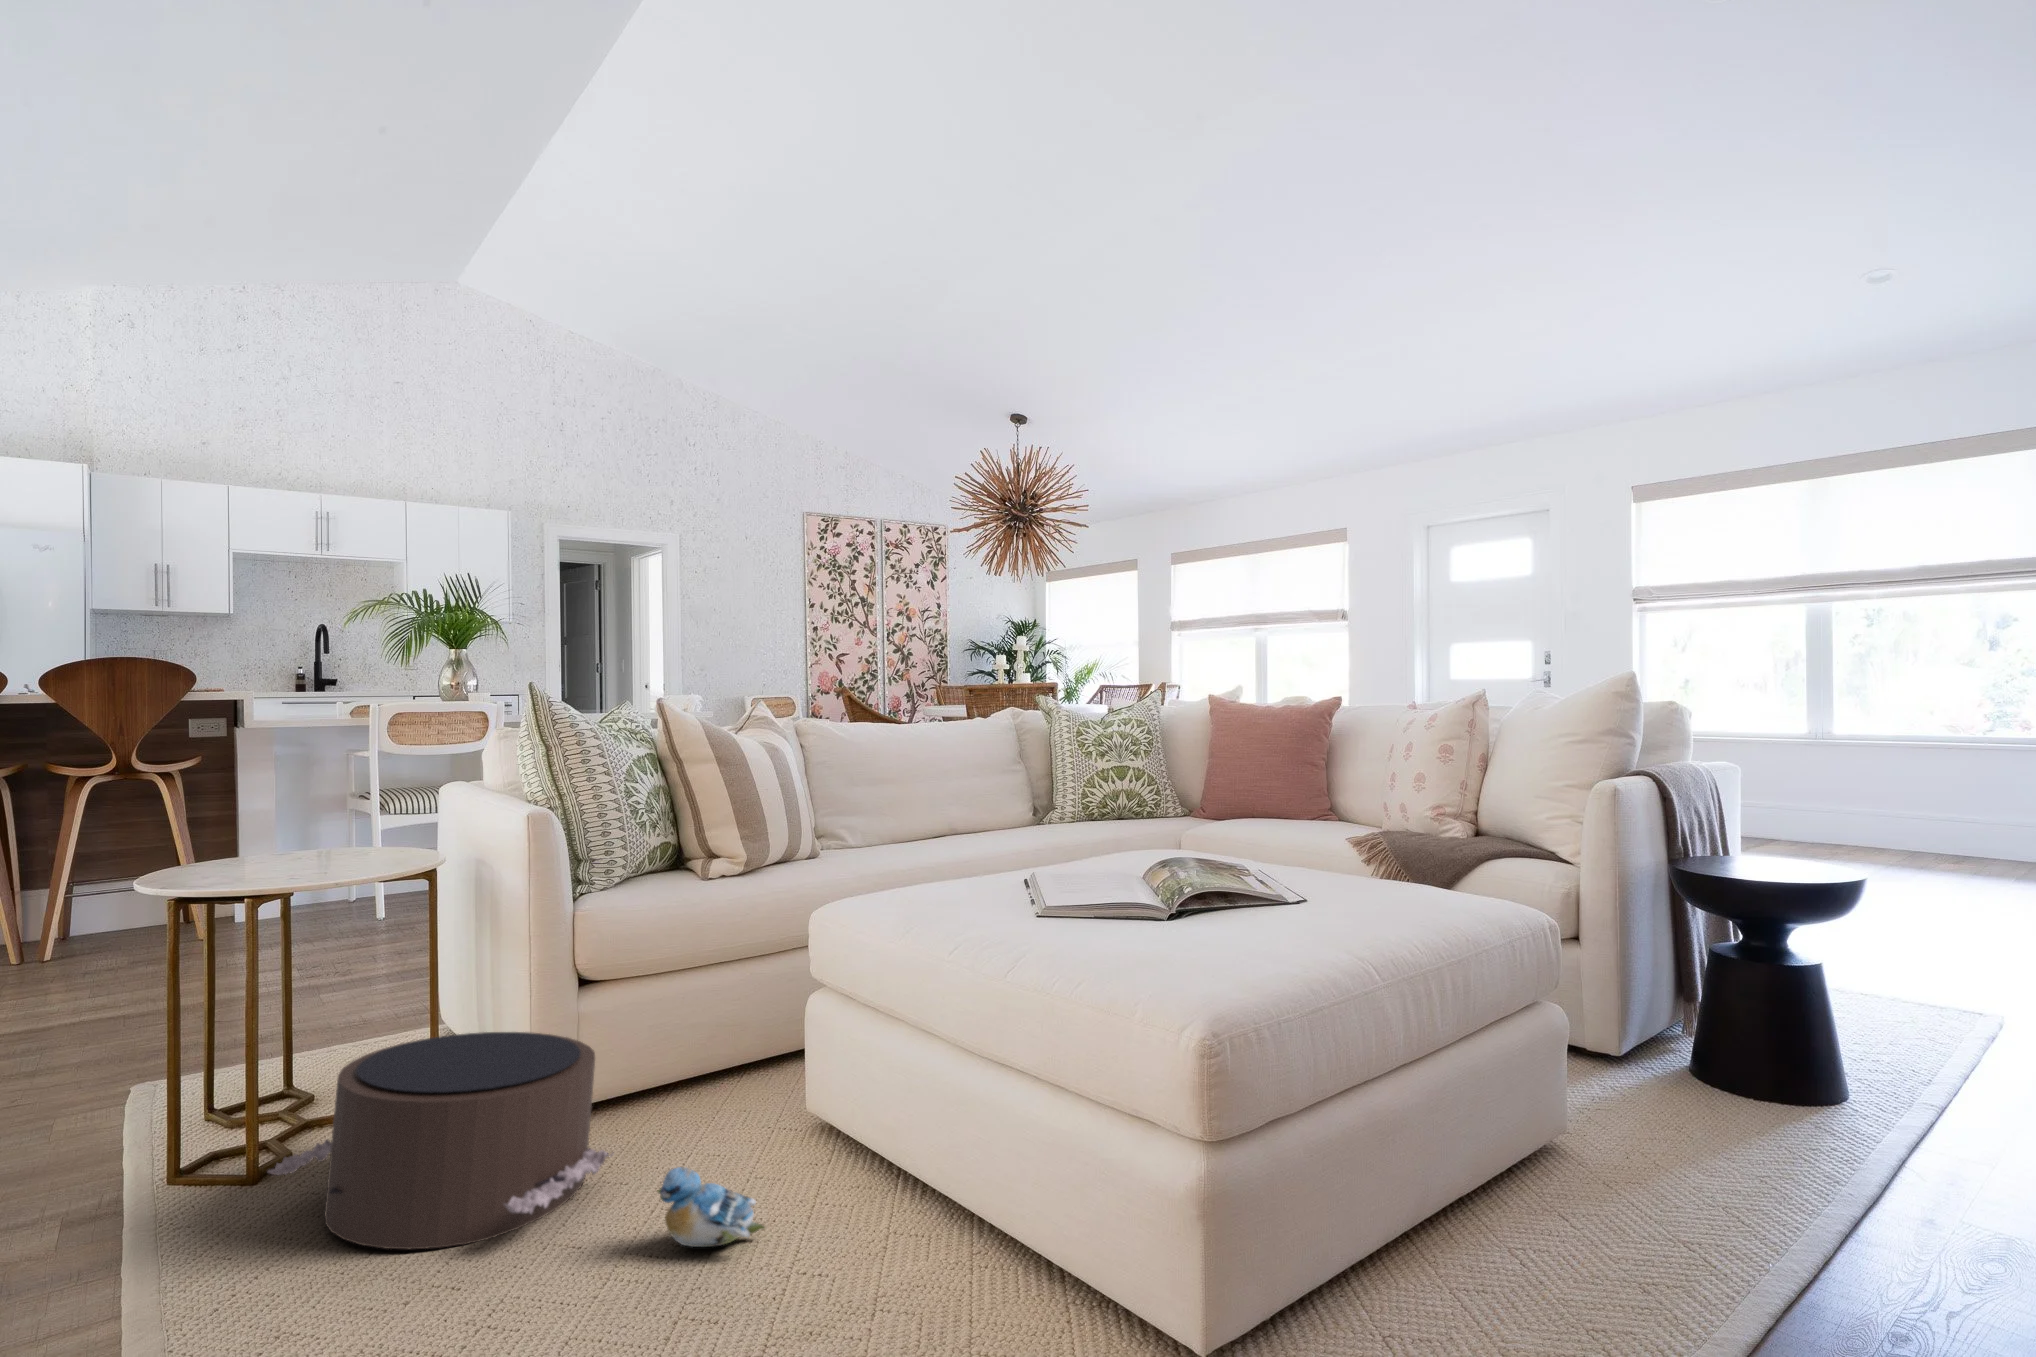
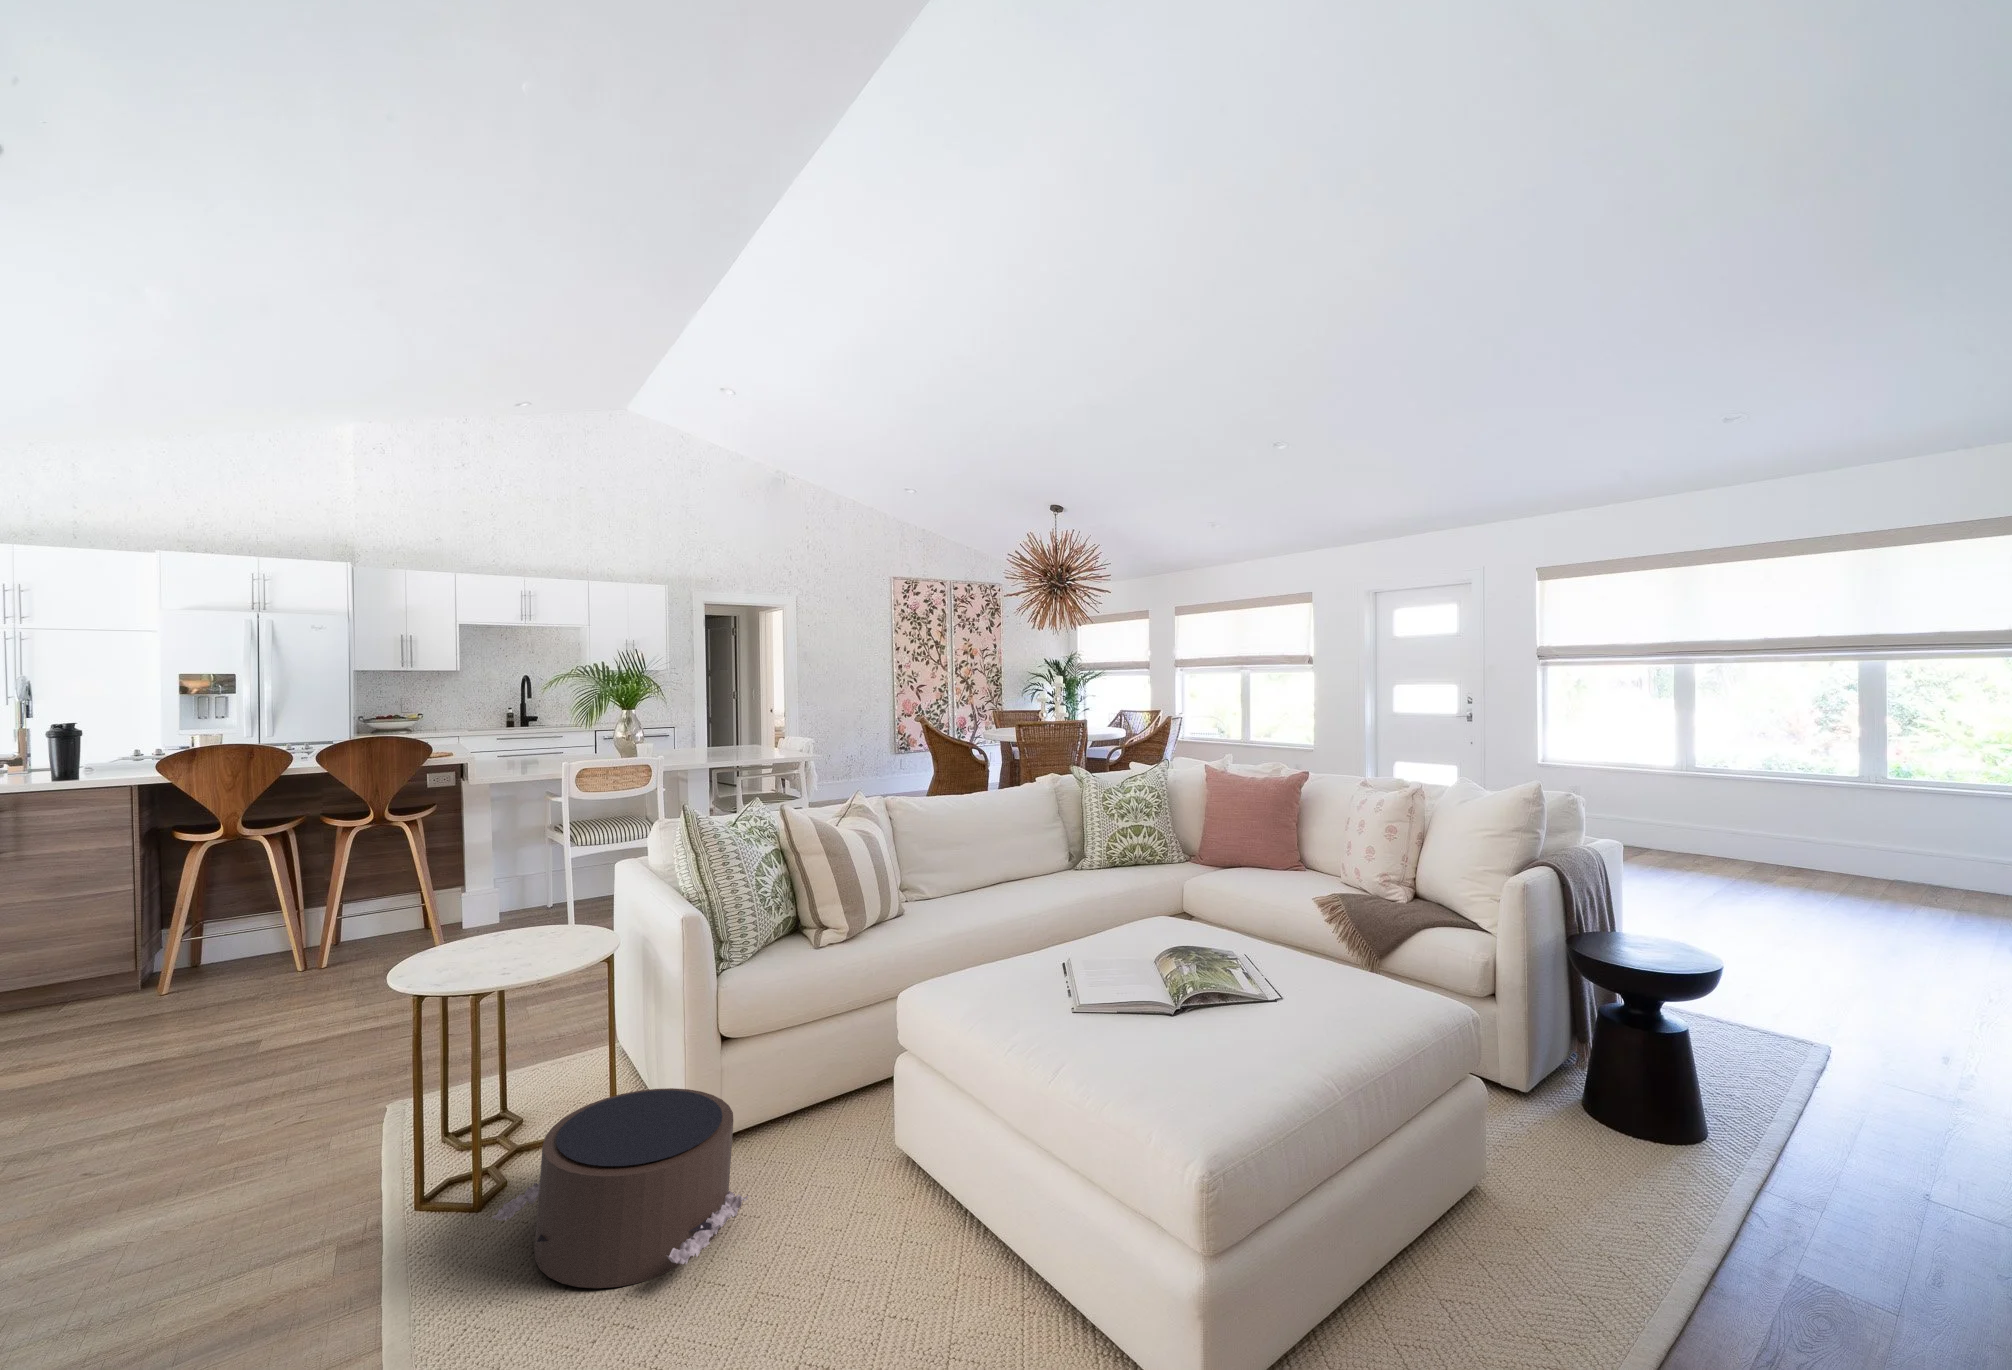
plush toy: present [657,1167,765,1247] -> none [781,1230,862,1294]

